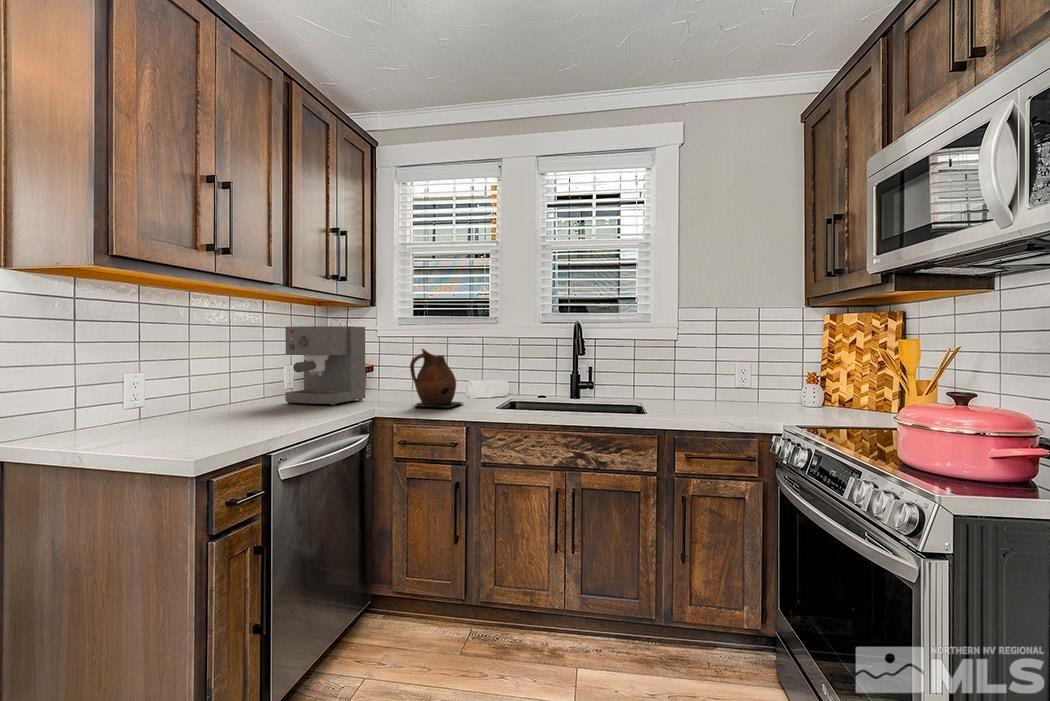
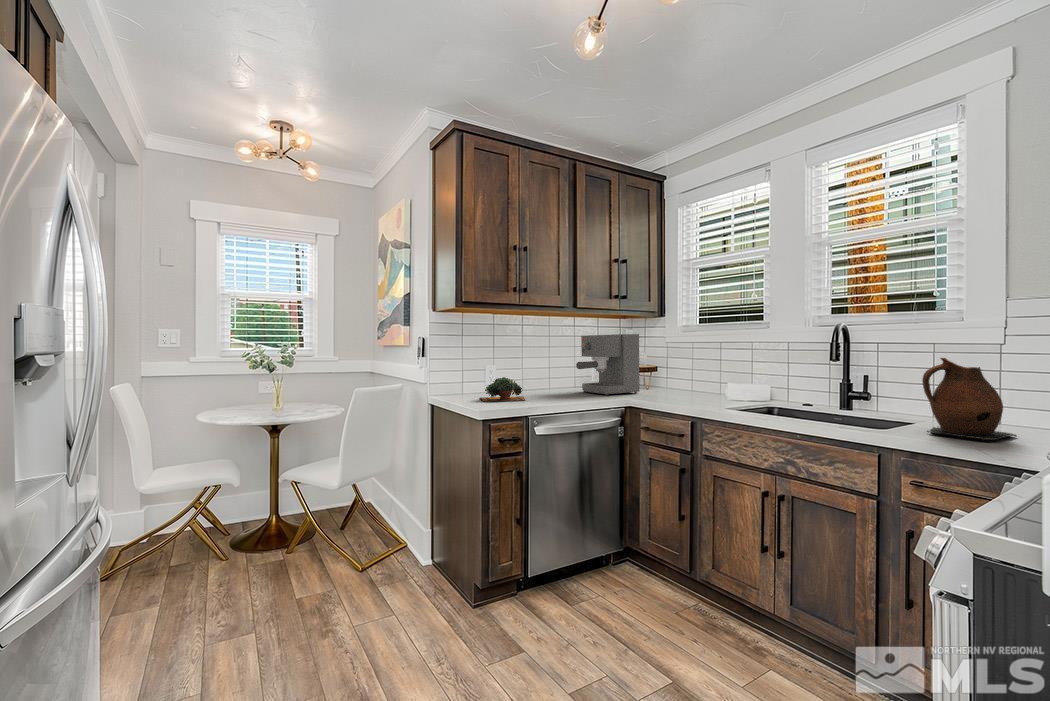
ceramic pitcher: present [410,349,463,408] -> present [922,358,1016,441]
succulent plant: none [136,389,238,433] -> present [480,377,525,402]

